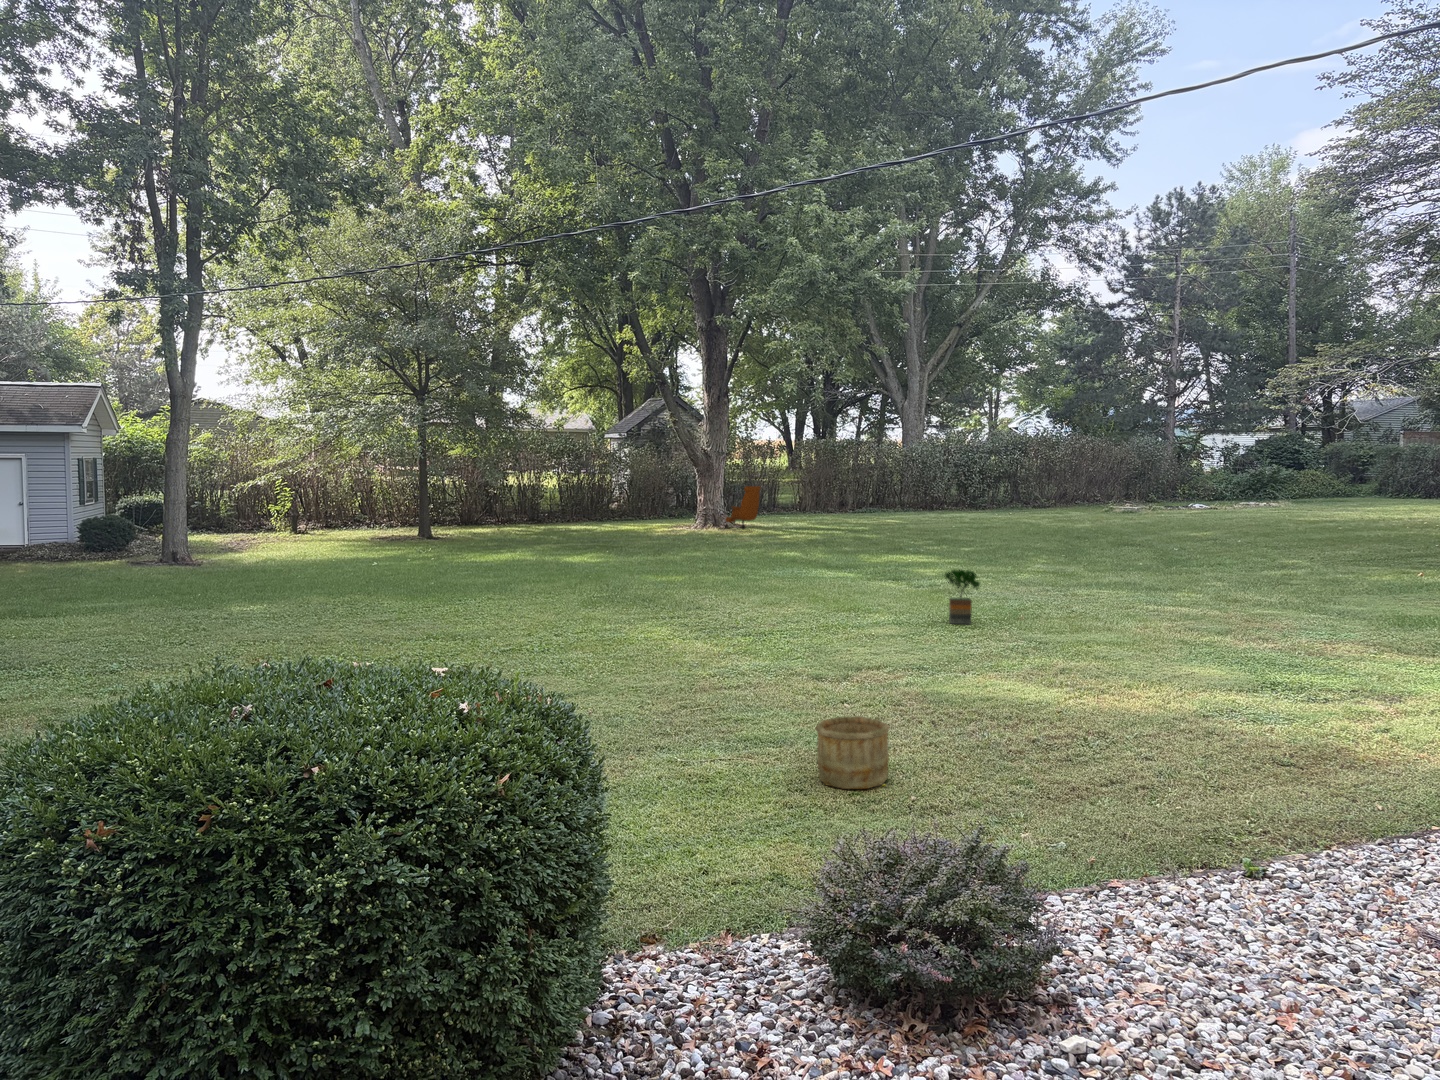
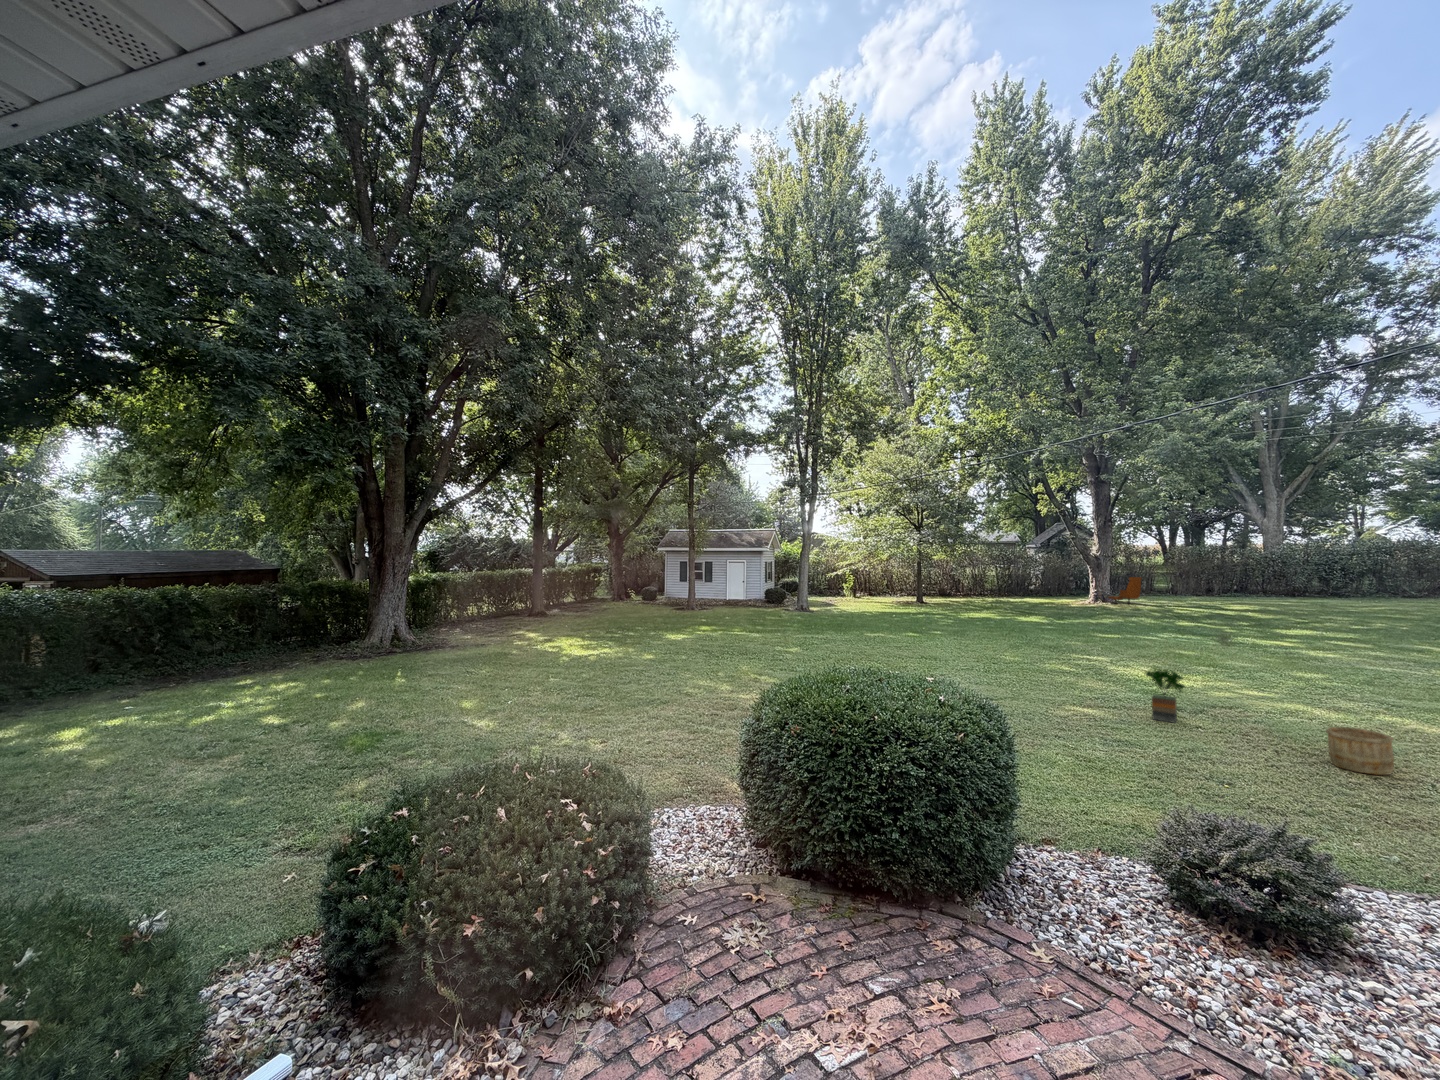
potted tree: present [944,569,980,624] -> present [1145,670,1185,723]
wooden bucket: present [815,716,890,789] -> present [1326,727,1394,775]

